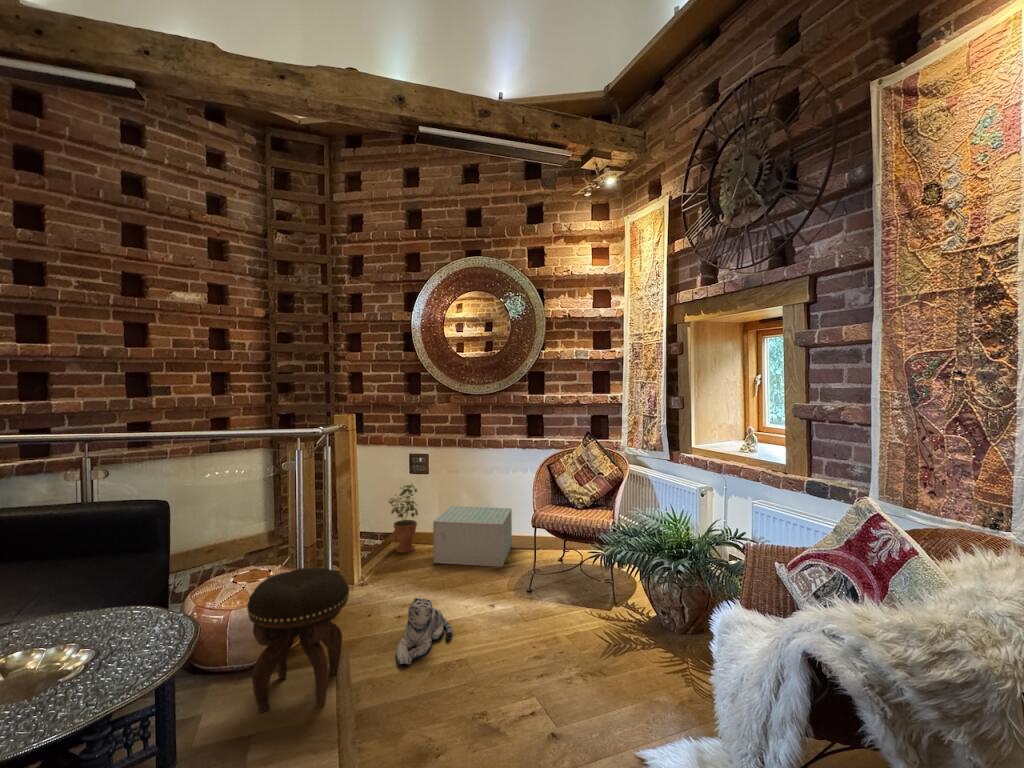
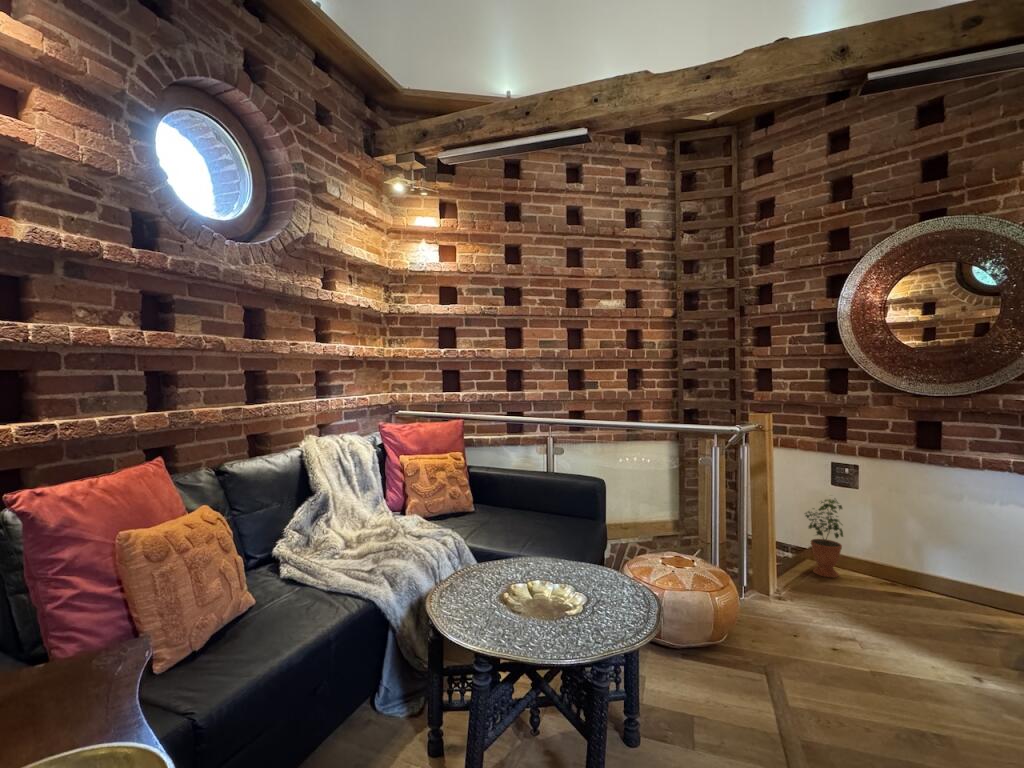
storage box: present [433,506,512,567] -> none [868,534,997,630]
footstool: present [247,567,349,713] -> none [682,560,781,705]
plush toy: present [396,598,453,665] -> none [834,628,911,702]

